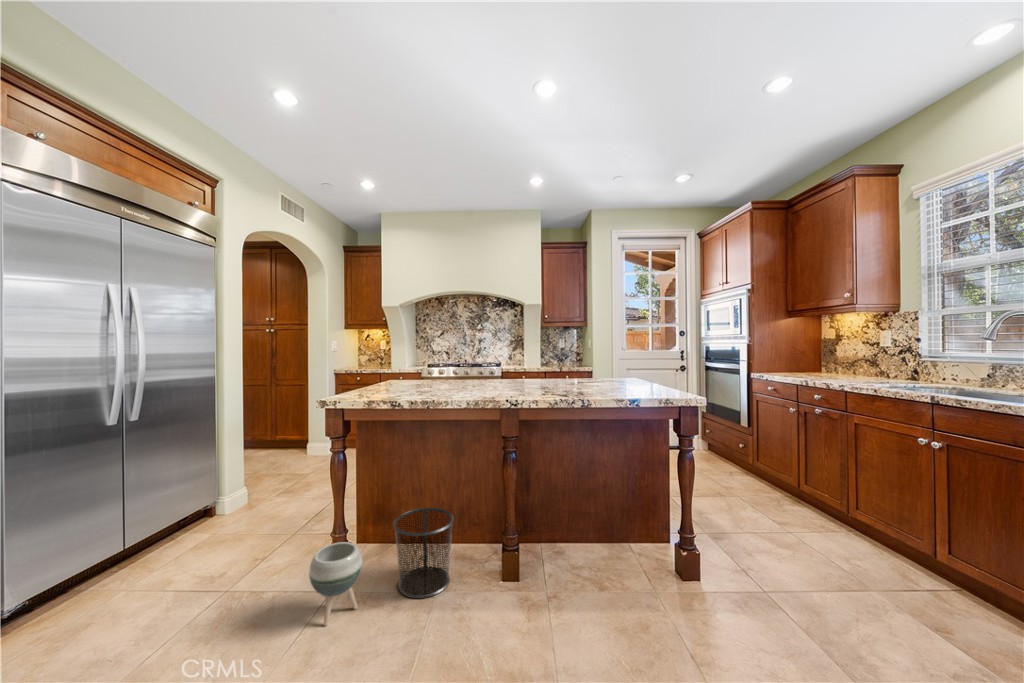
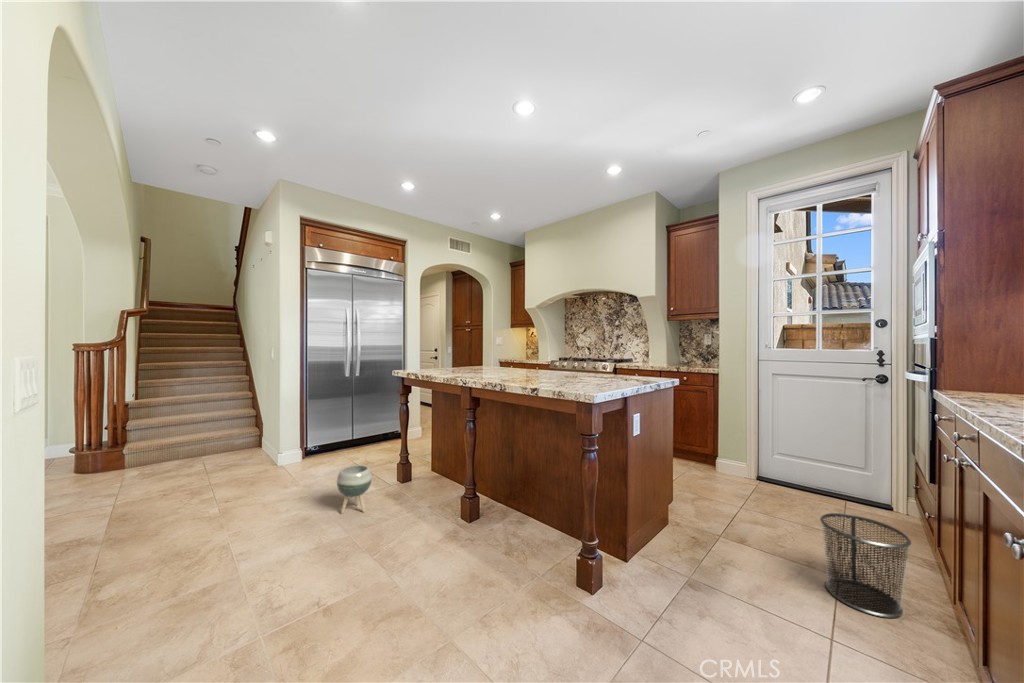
waste bin: present [393,508,454,598] -> present [820,513,911,618]

